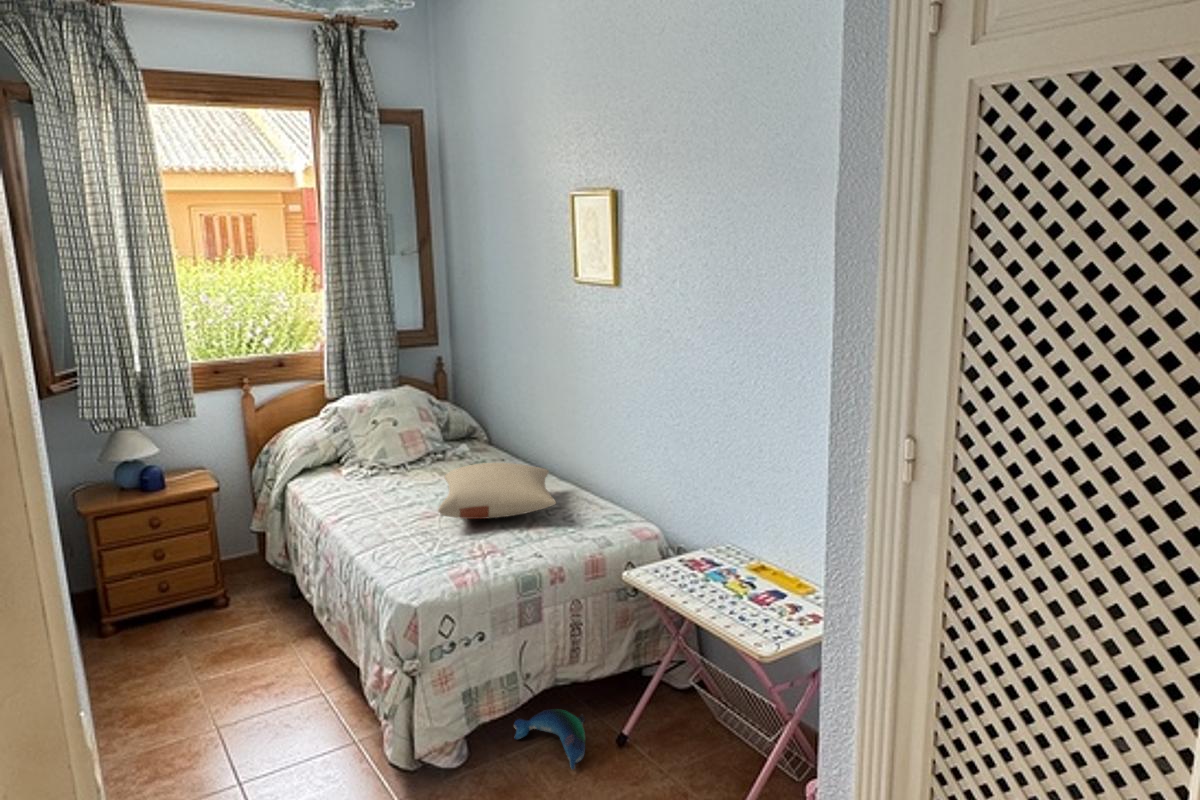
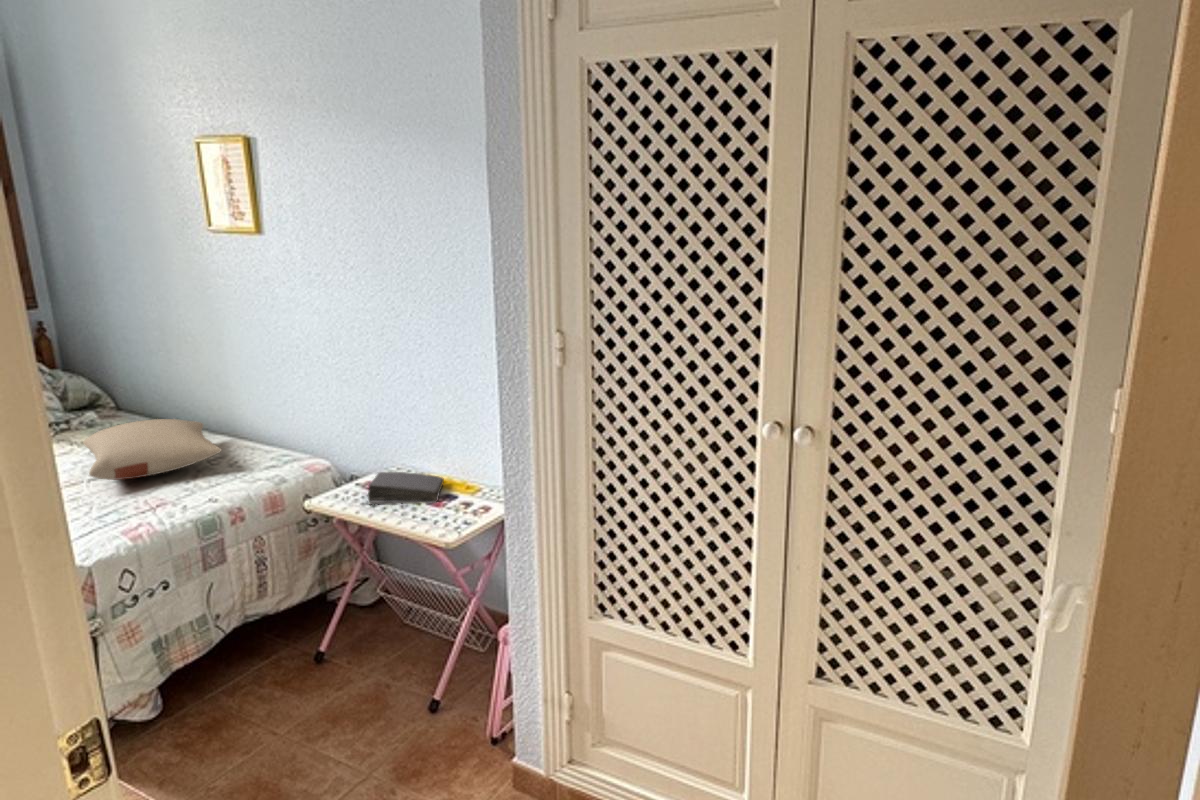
book: none [685,552,773,600] -> present [368,472,444,505]
plush toy: present [514,709,585,770] -> none [206,643,286,692]

